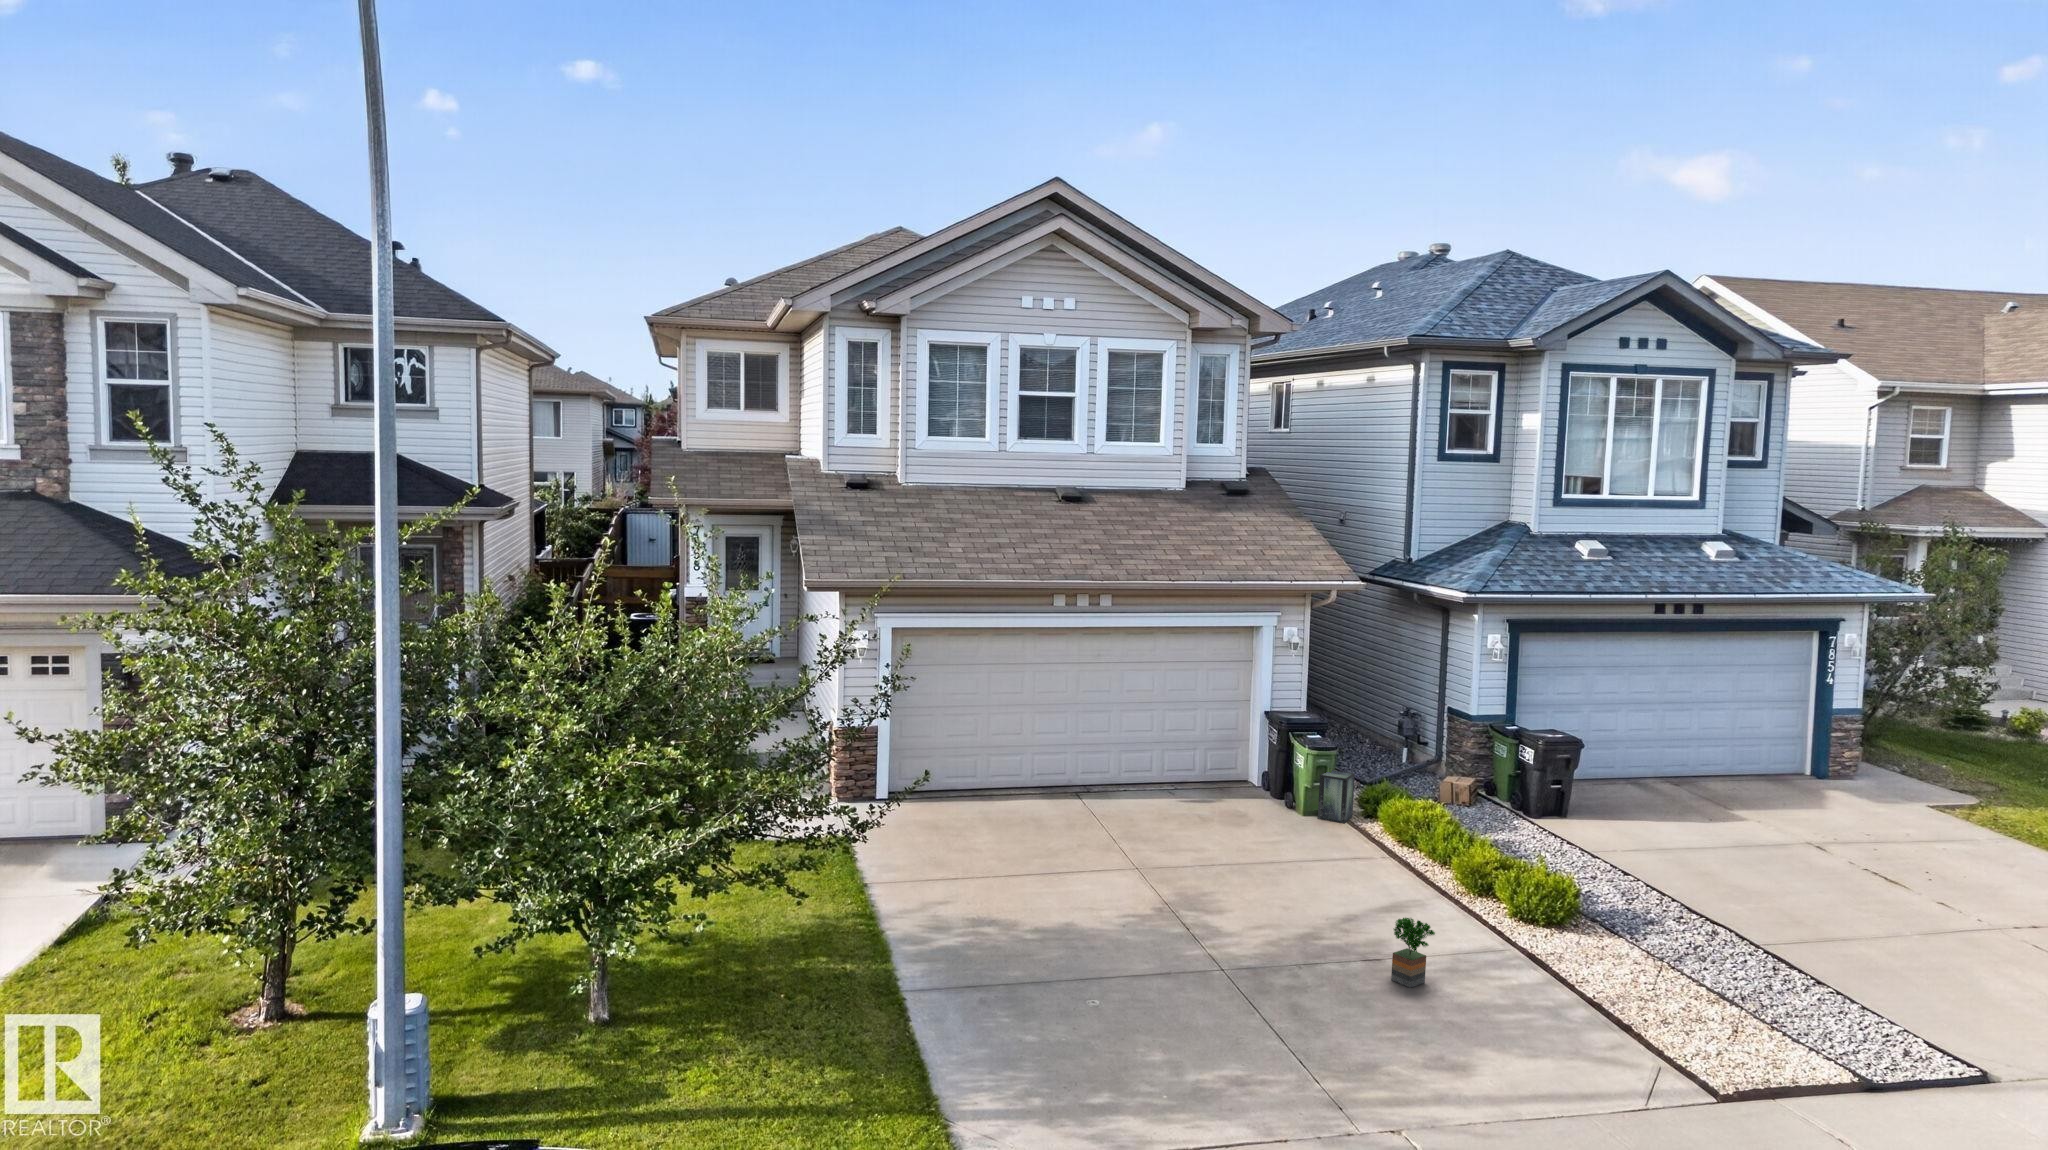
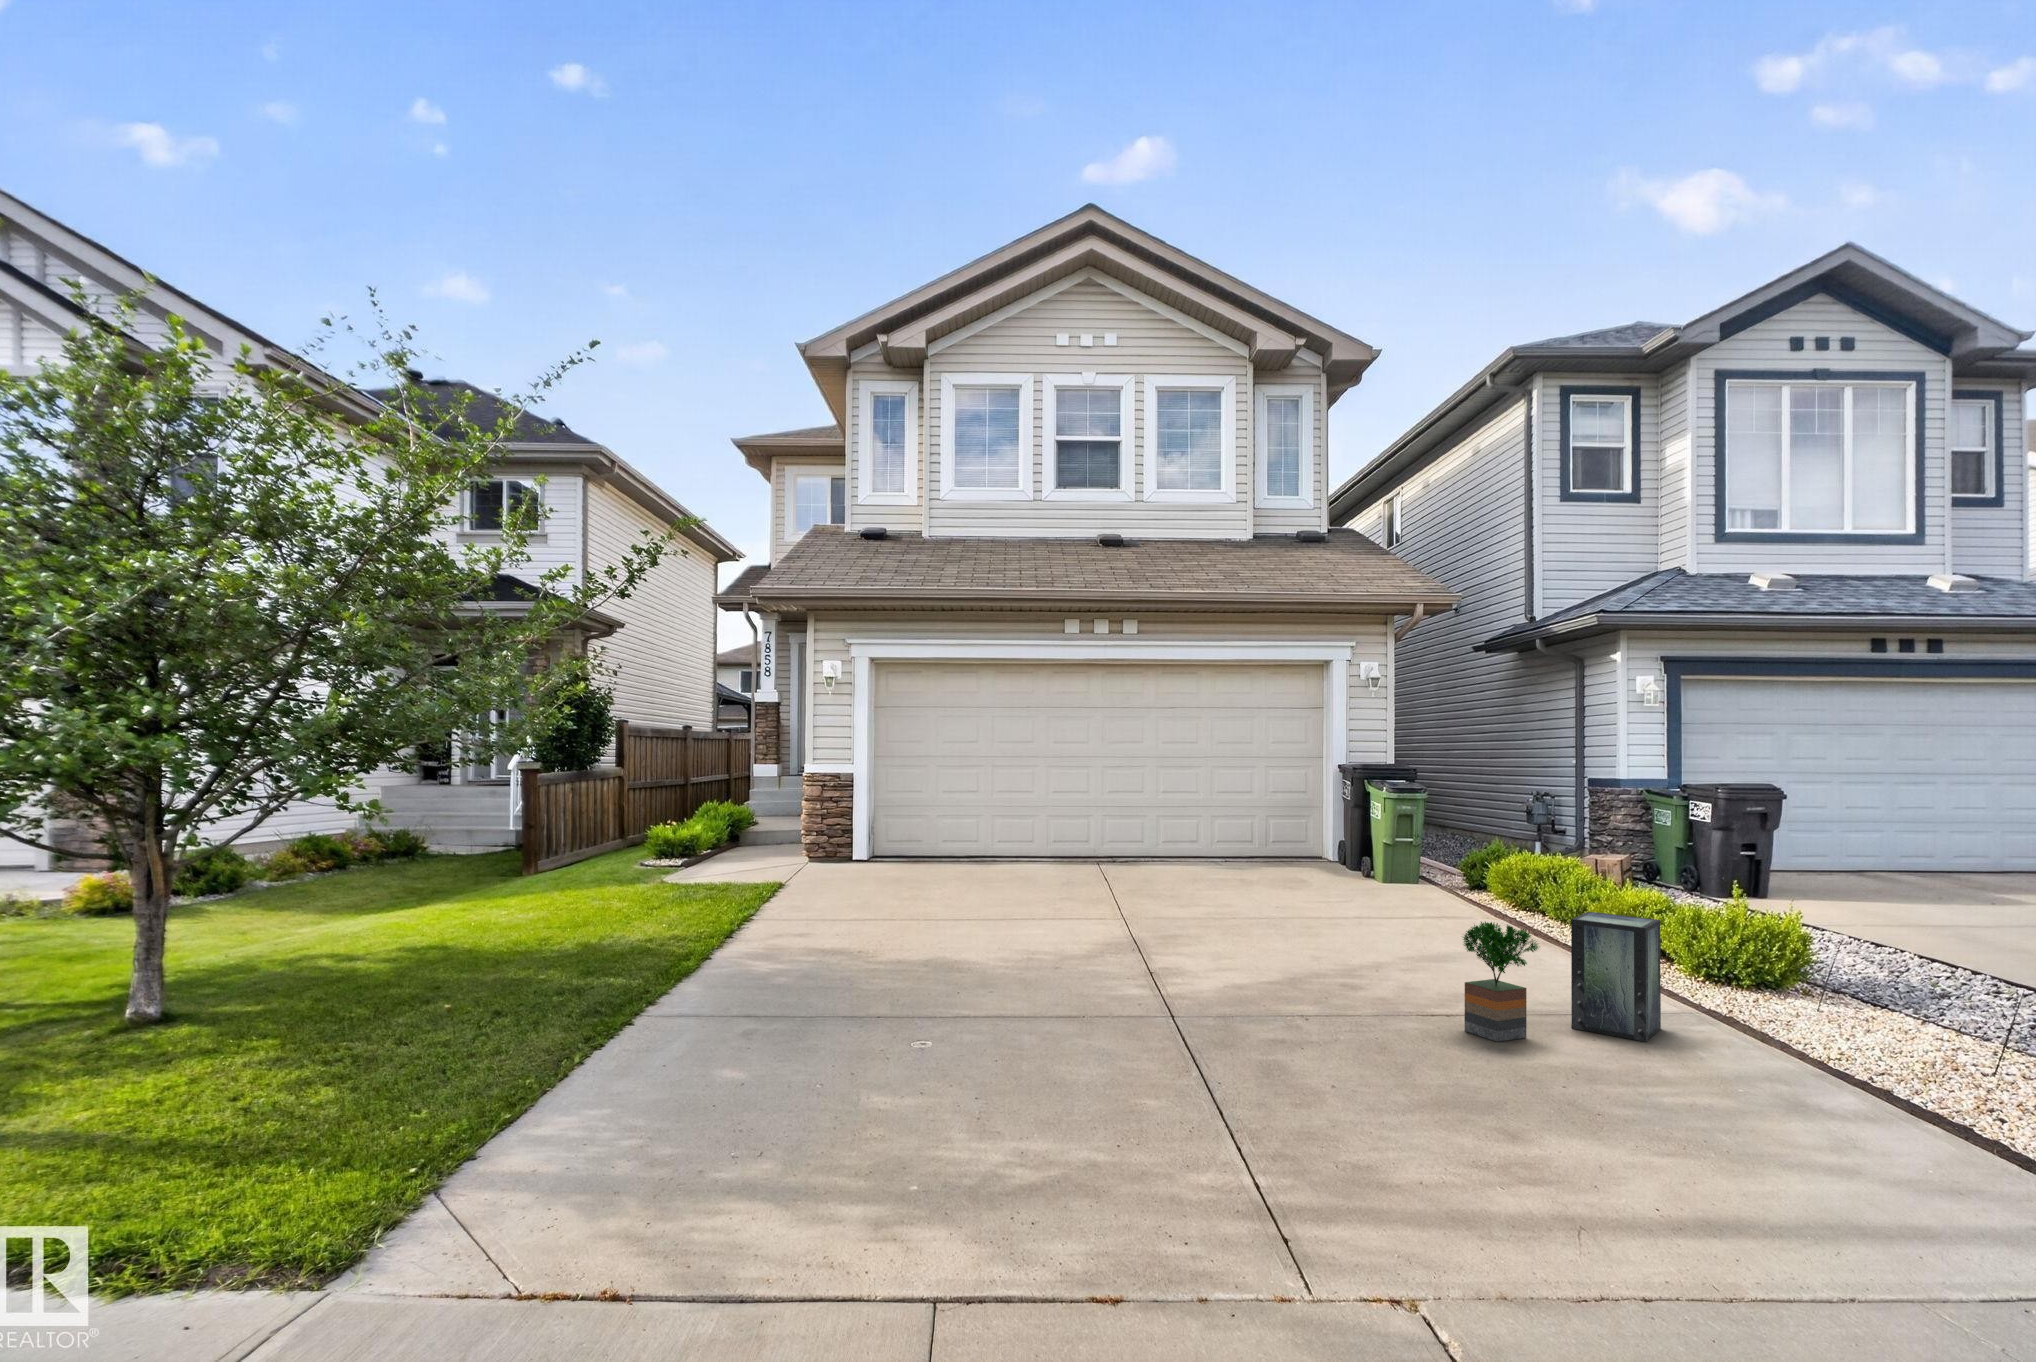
storage box: present [1318,770,1355,823] -> present [1571,912,1661,1042]

